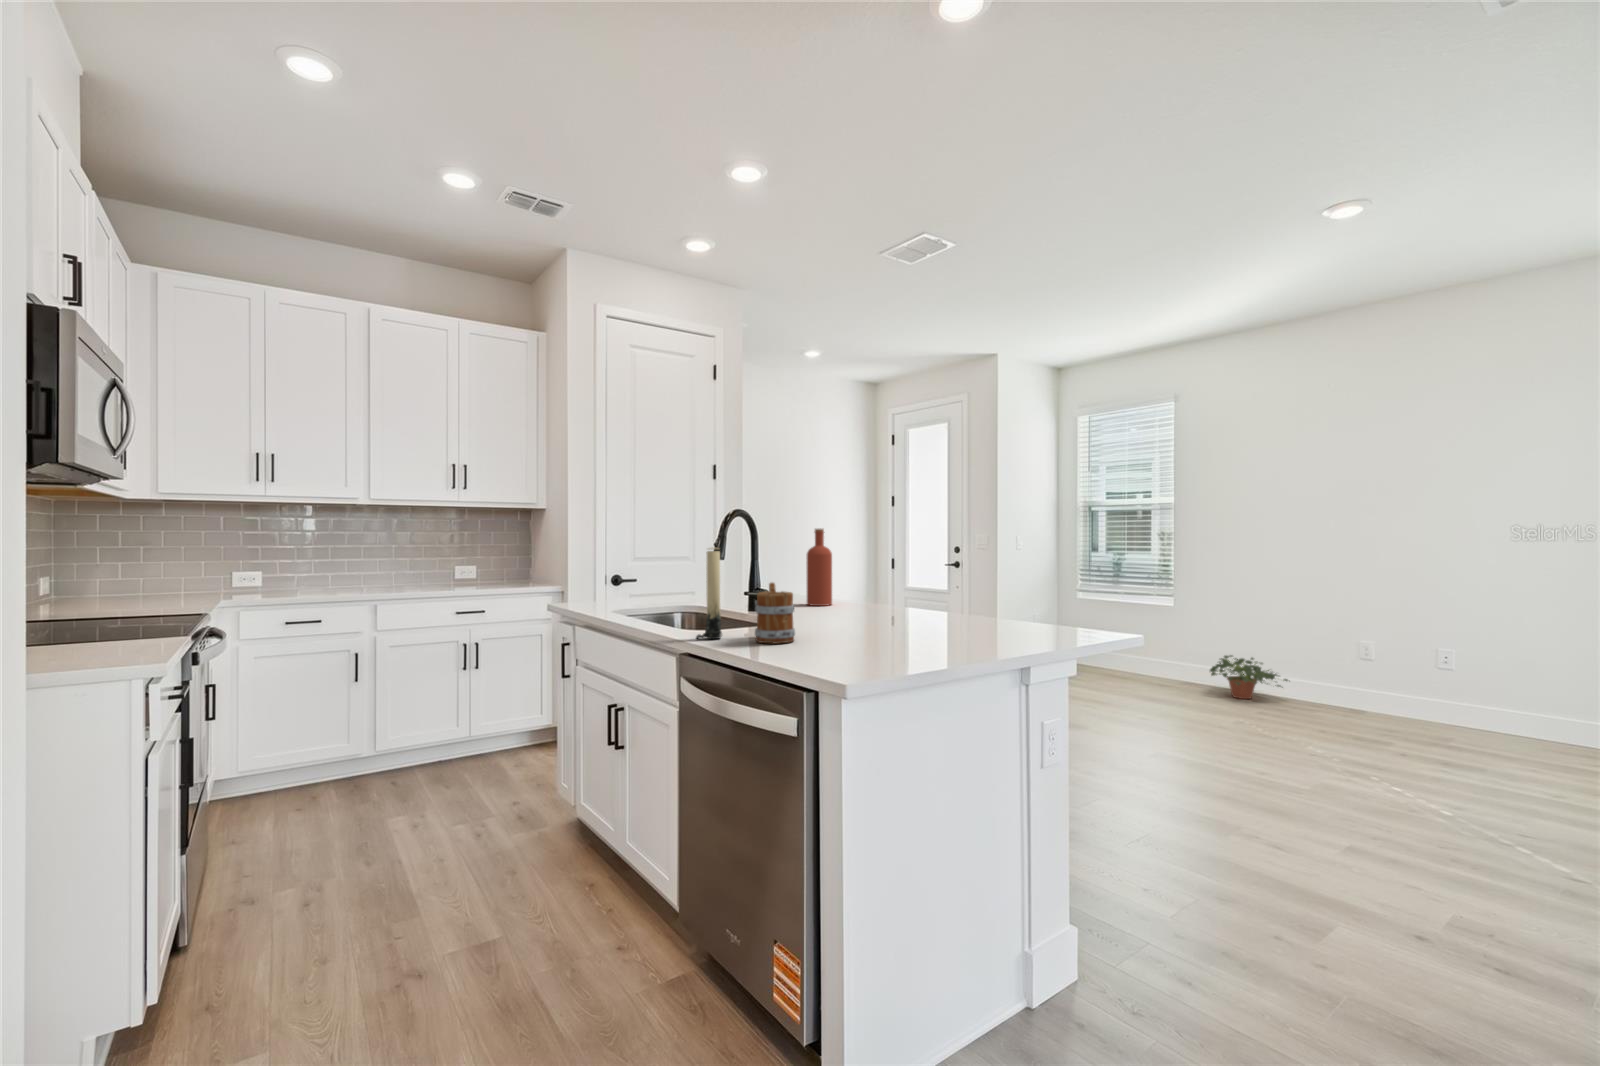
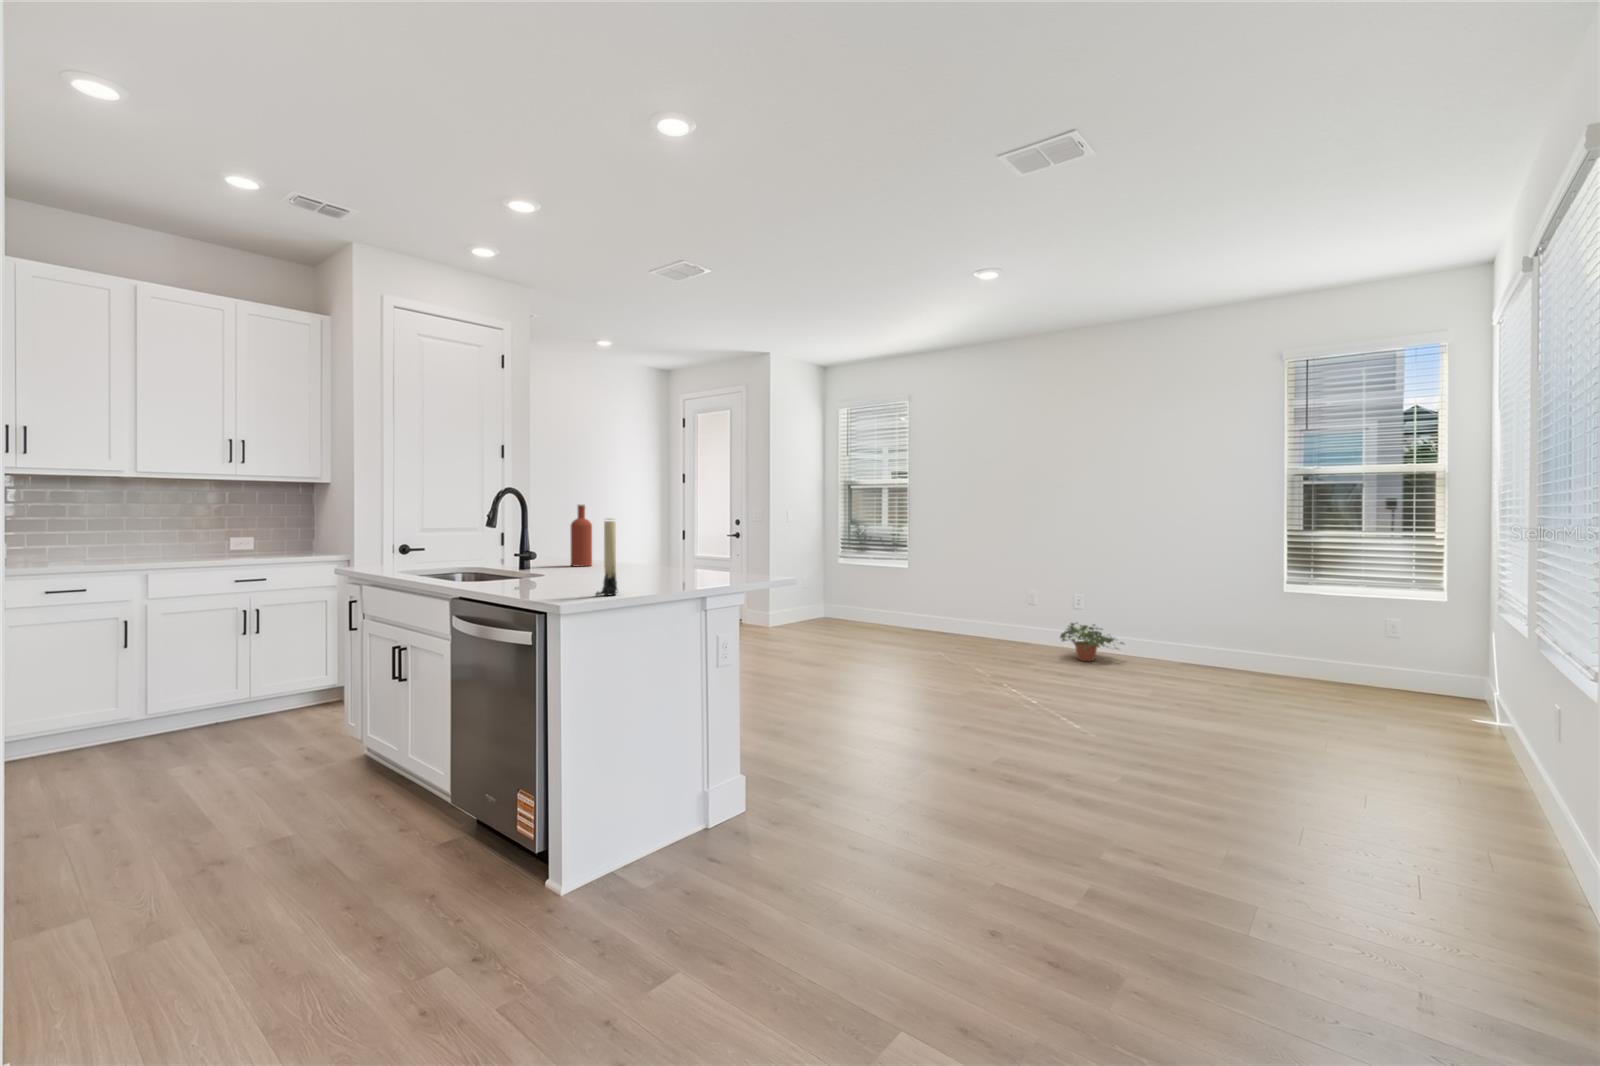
candle: present [696,548,722,639] -> present [595,518,617,595]
mug: present [755,583,795,643] -> none [510,544,542,588]
potted plant: present [1210,655,1288,699] -> present [1060,623,1123,661]

